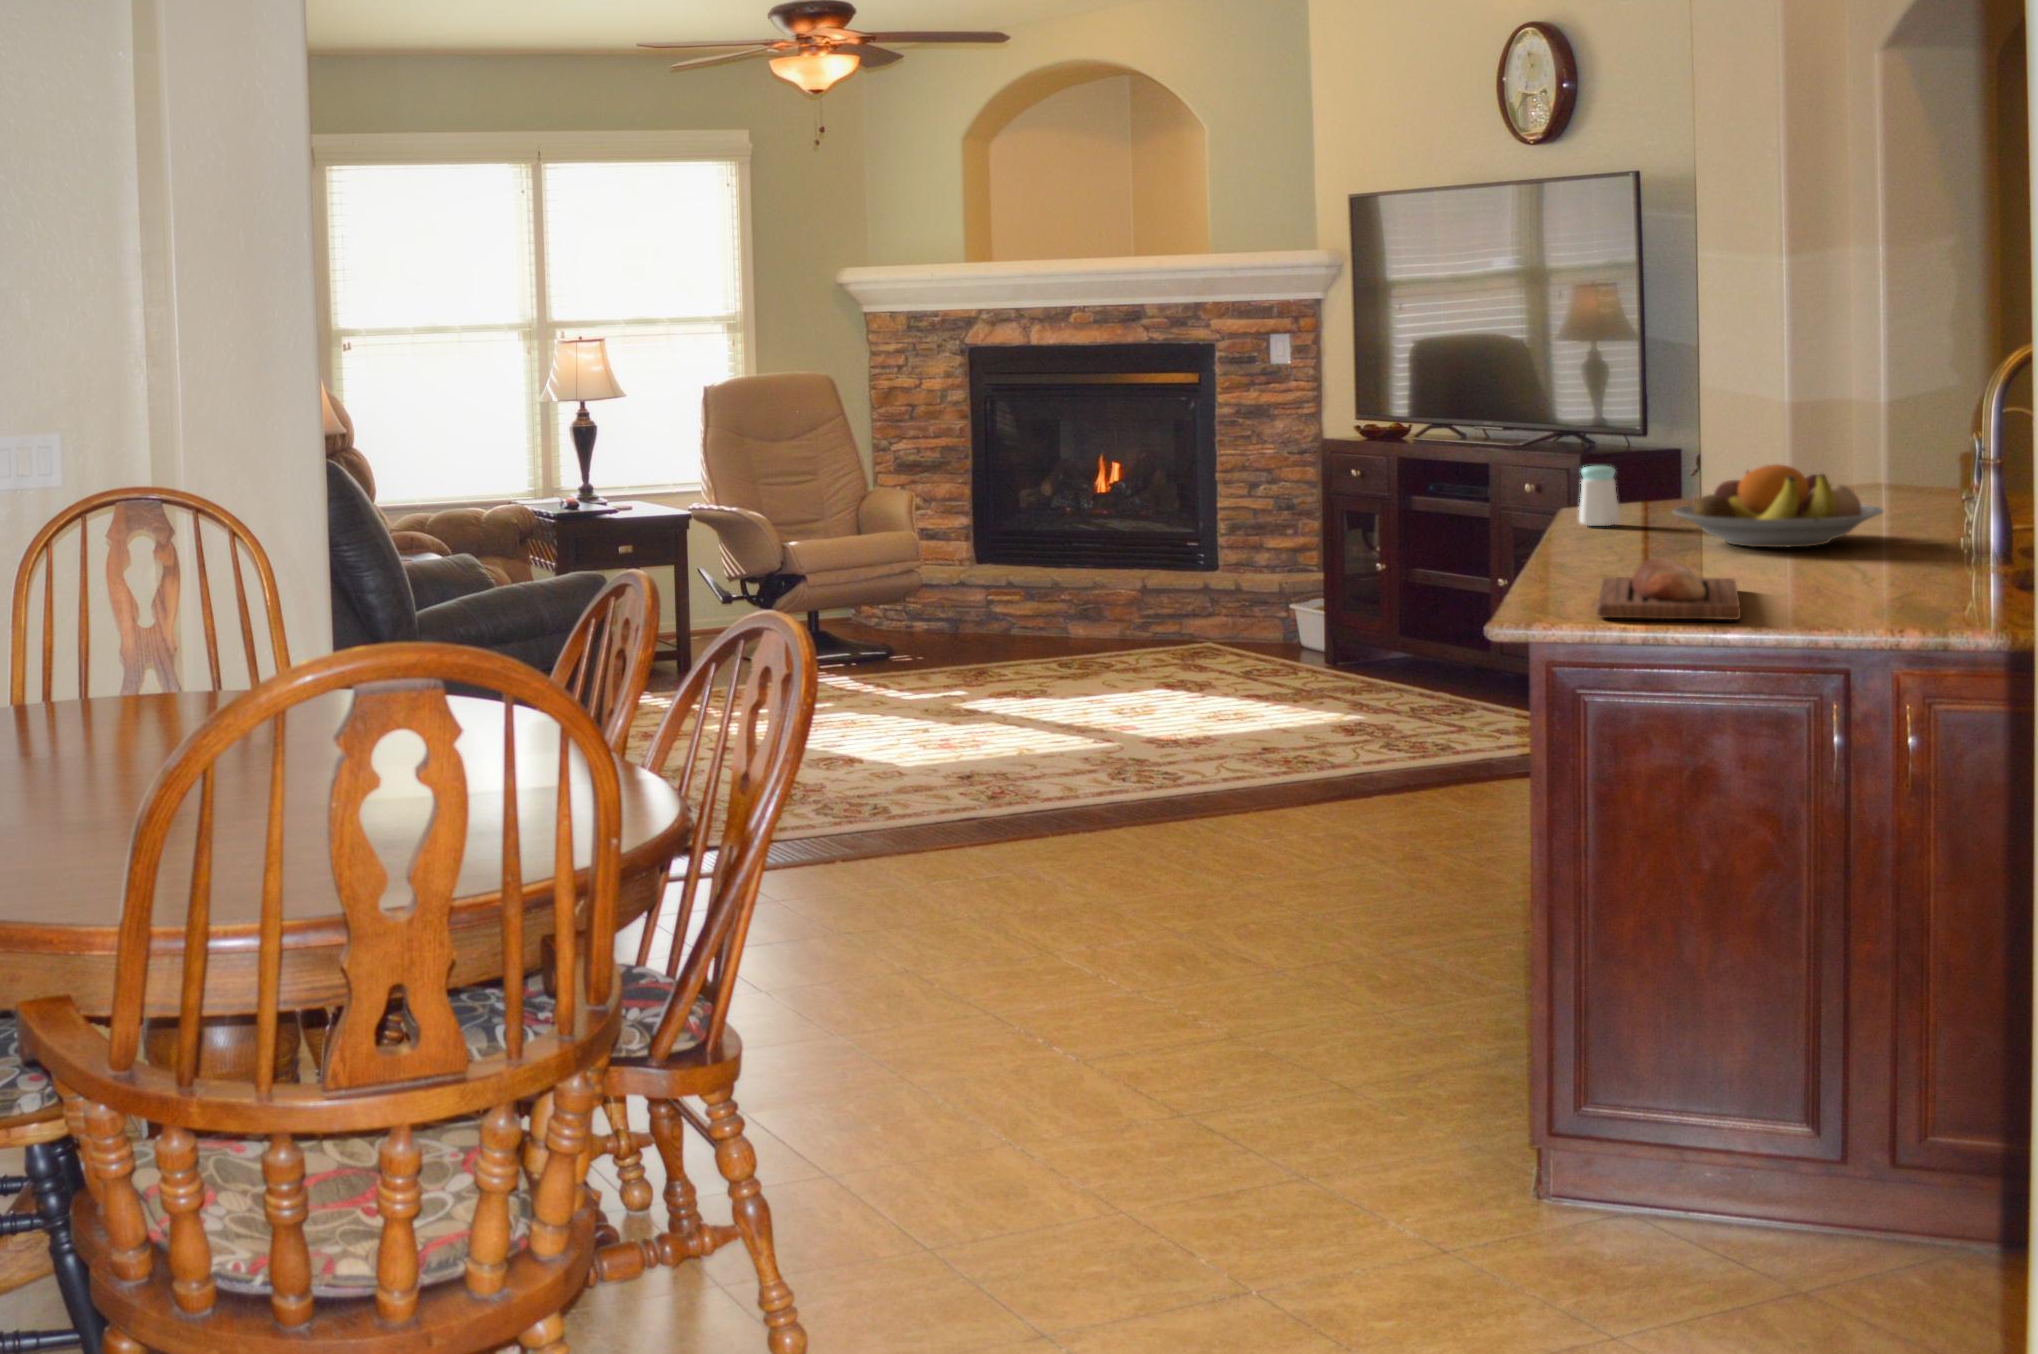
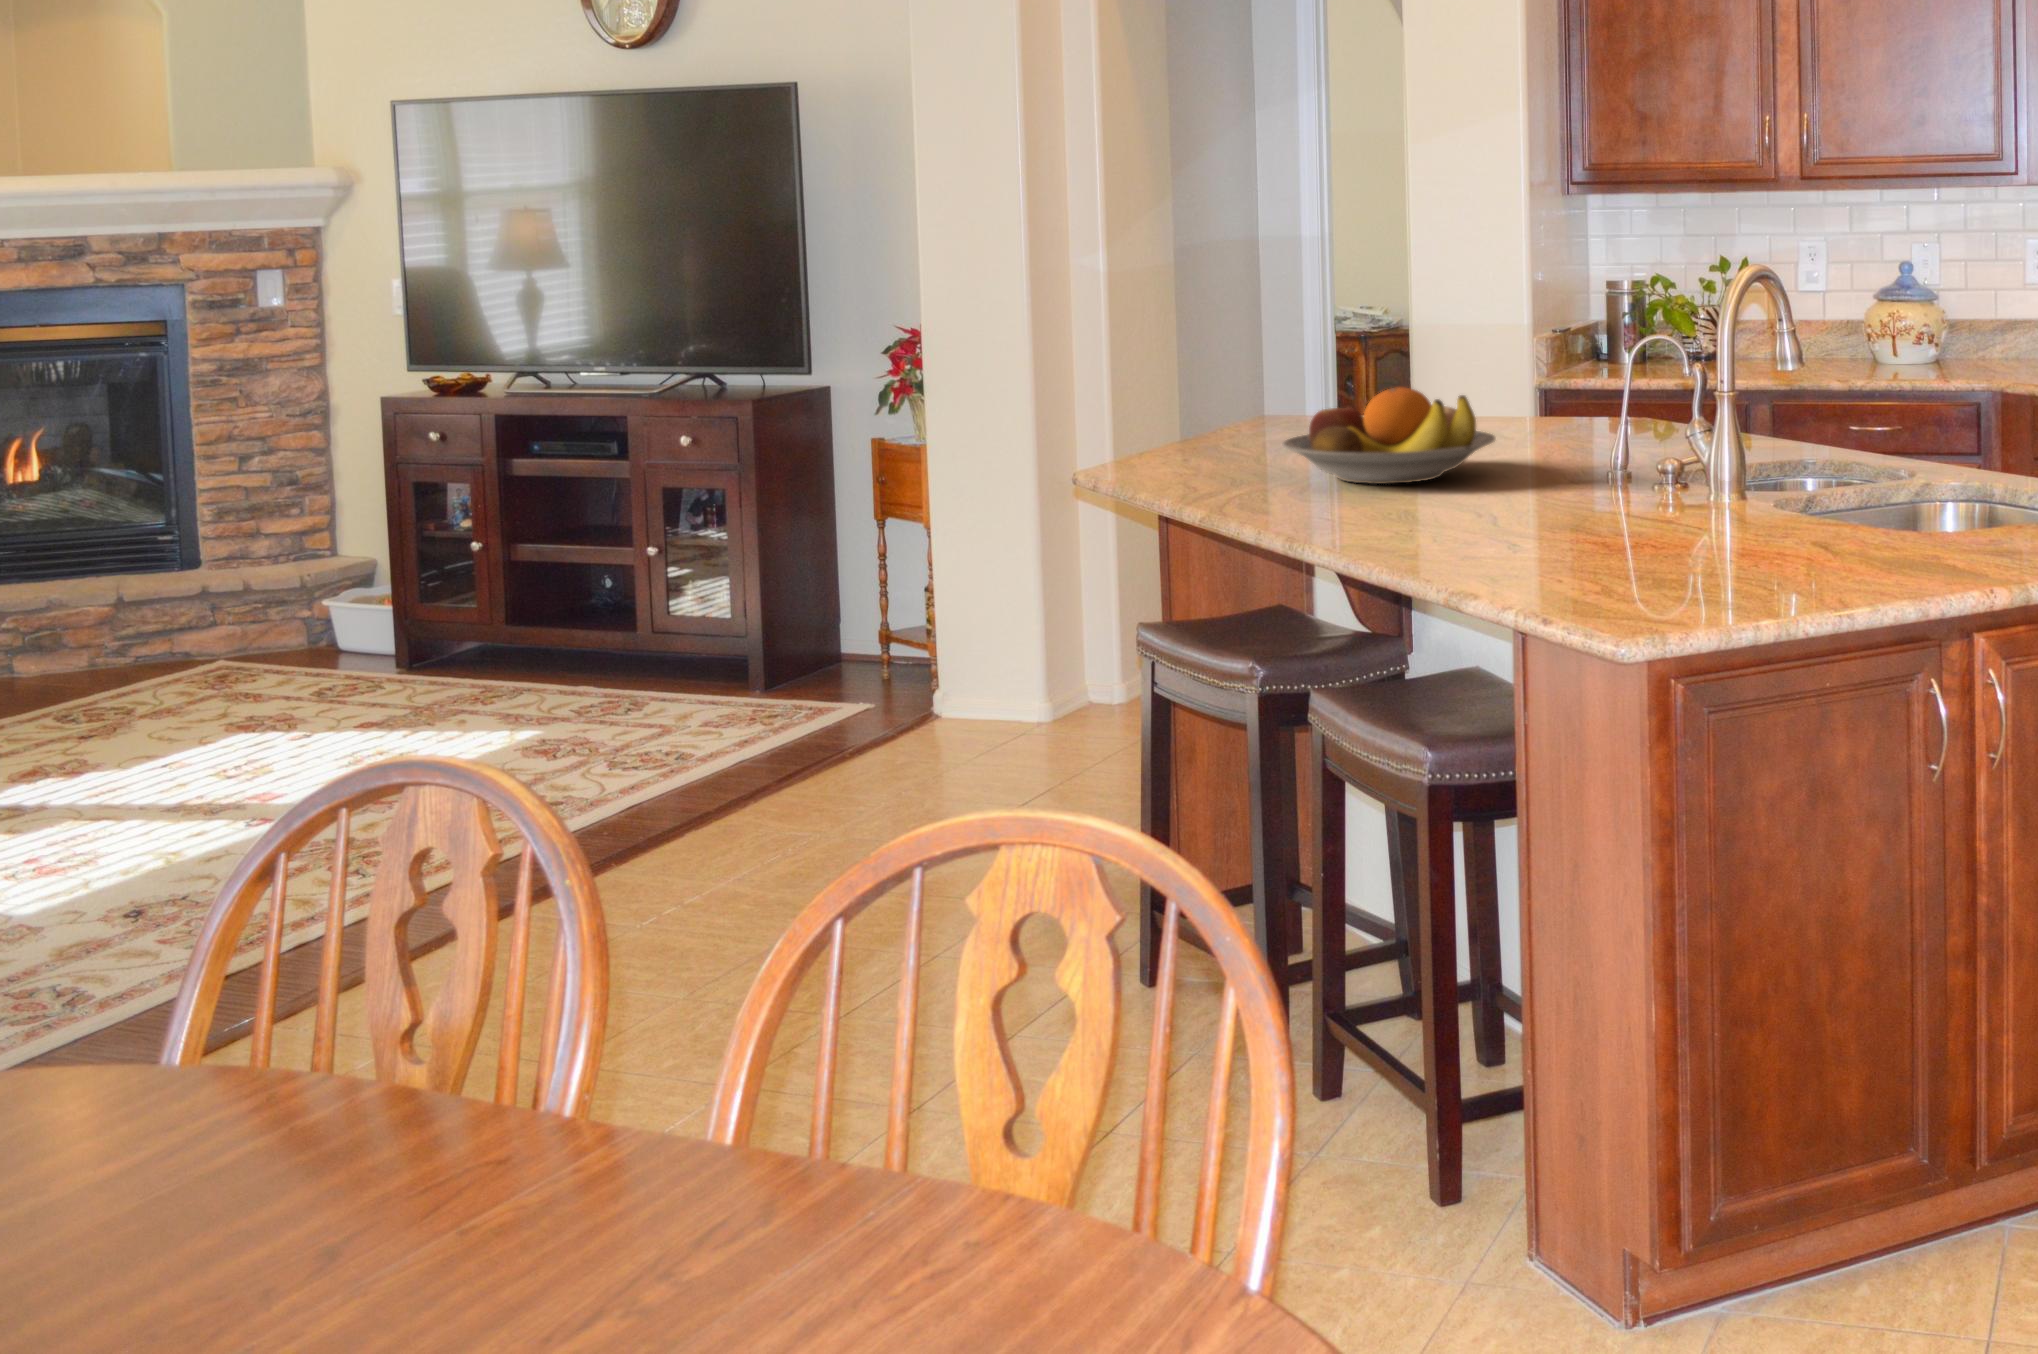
salt shaker: present [1579,466,1620,526] -> none [1135,401,1182,474]
bread loaf: present [1597,558,1741,620] -> none [1405,506,1672,591]

